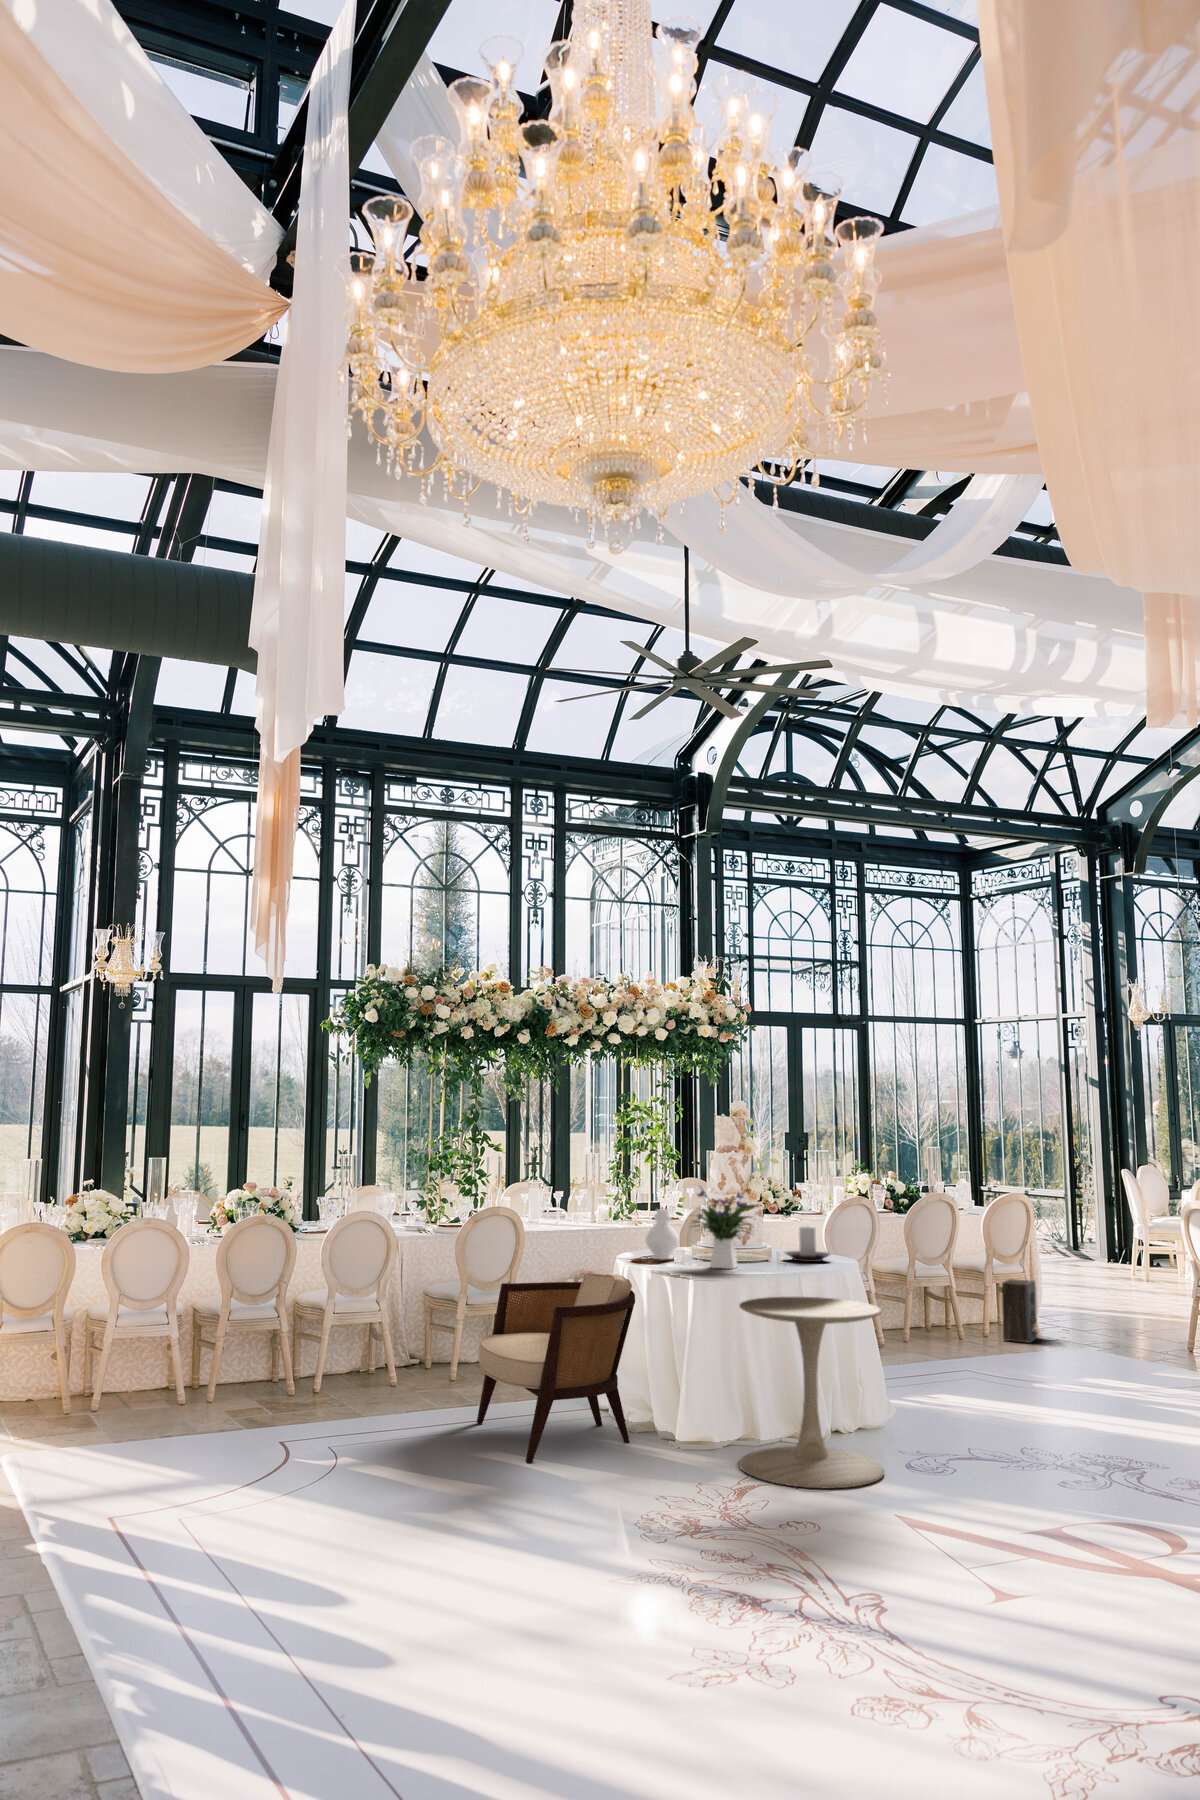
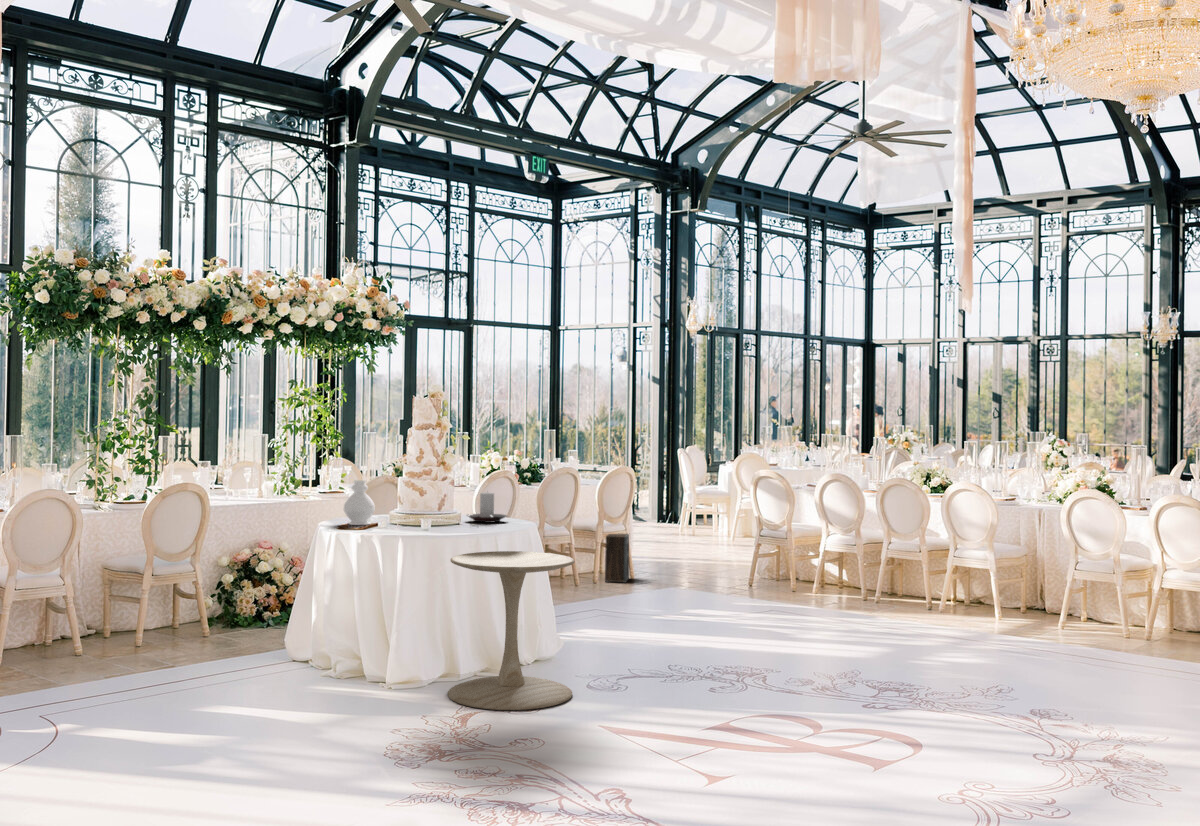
flower arrangement: present [694,1188,758,1269] -> none [390,457,458,530]
armchair: present [477,1273,635,1463] -> none [185,539,347,713]

